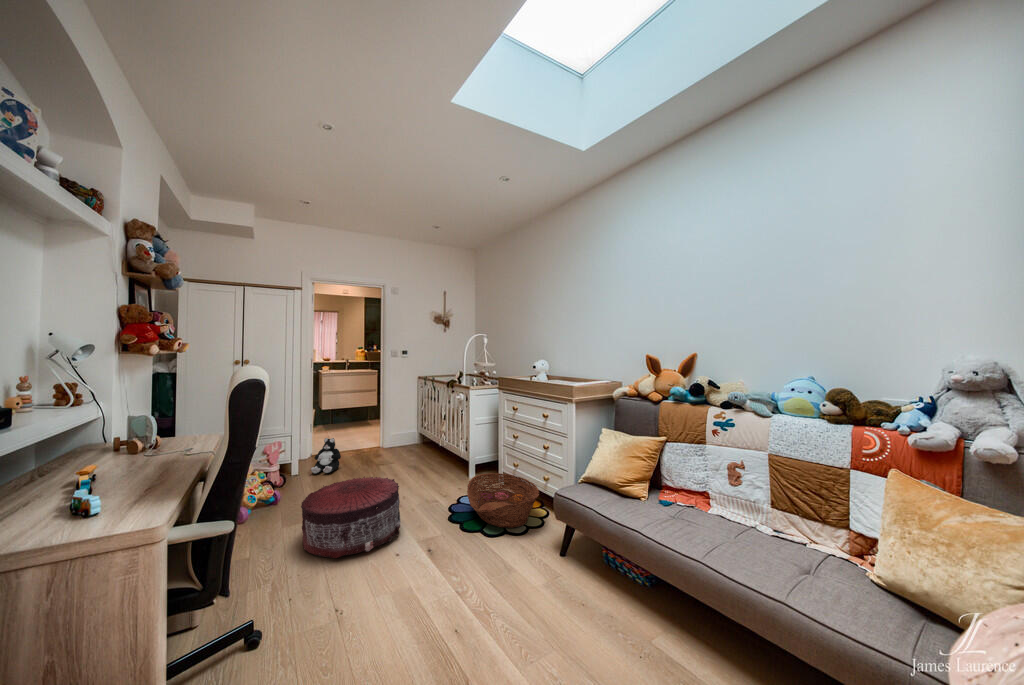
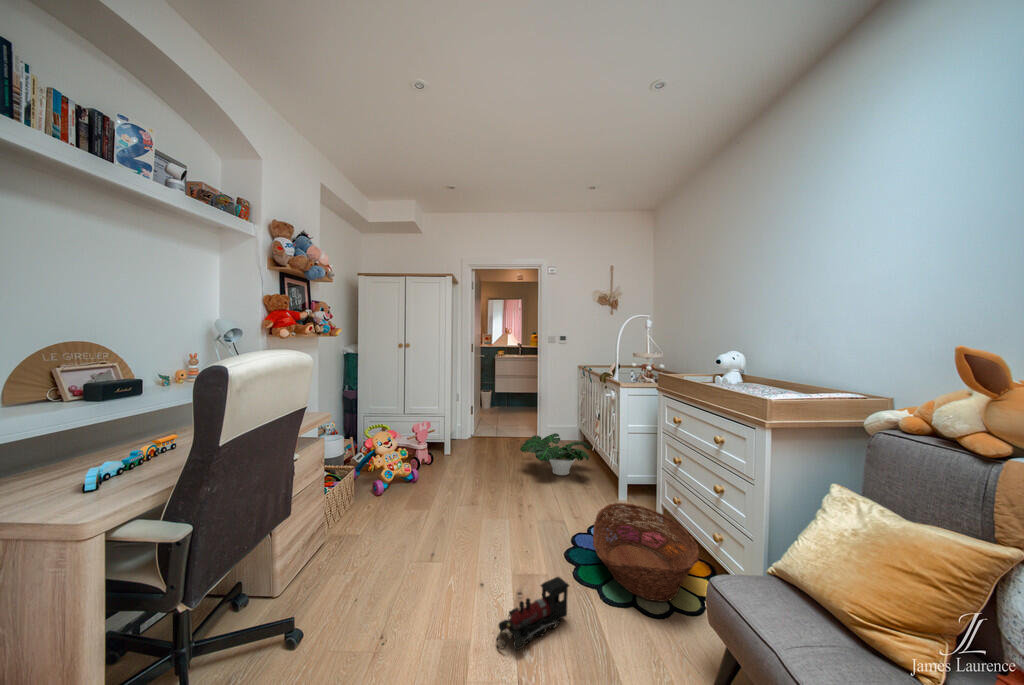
potted plant: none [381,437,443,471] -> present [520,433,591,475]
plush toy: present [311,438,341,473] -> none [458,422,487,458]
pouf: present [301,477,400,558] -> none [401,473,507,568]
toy train: none [426,526,469,583] -> present [496,577,569,650]

